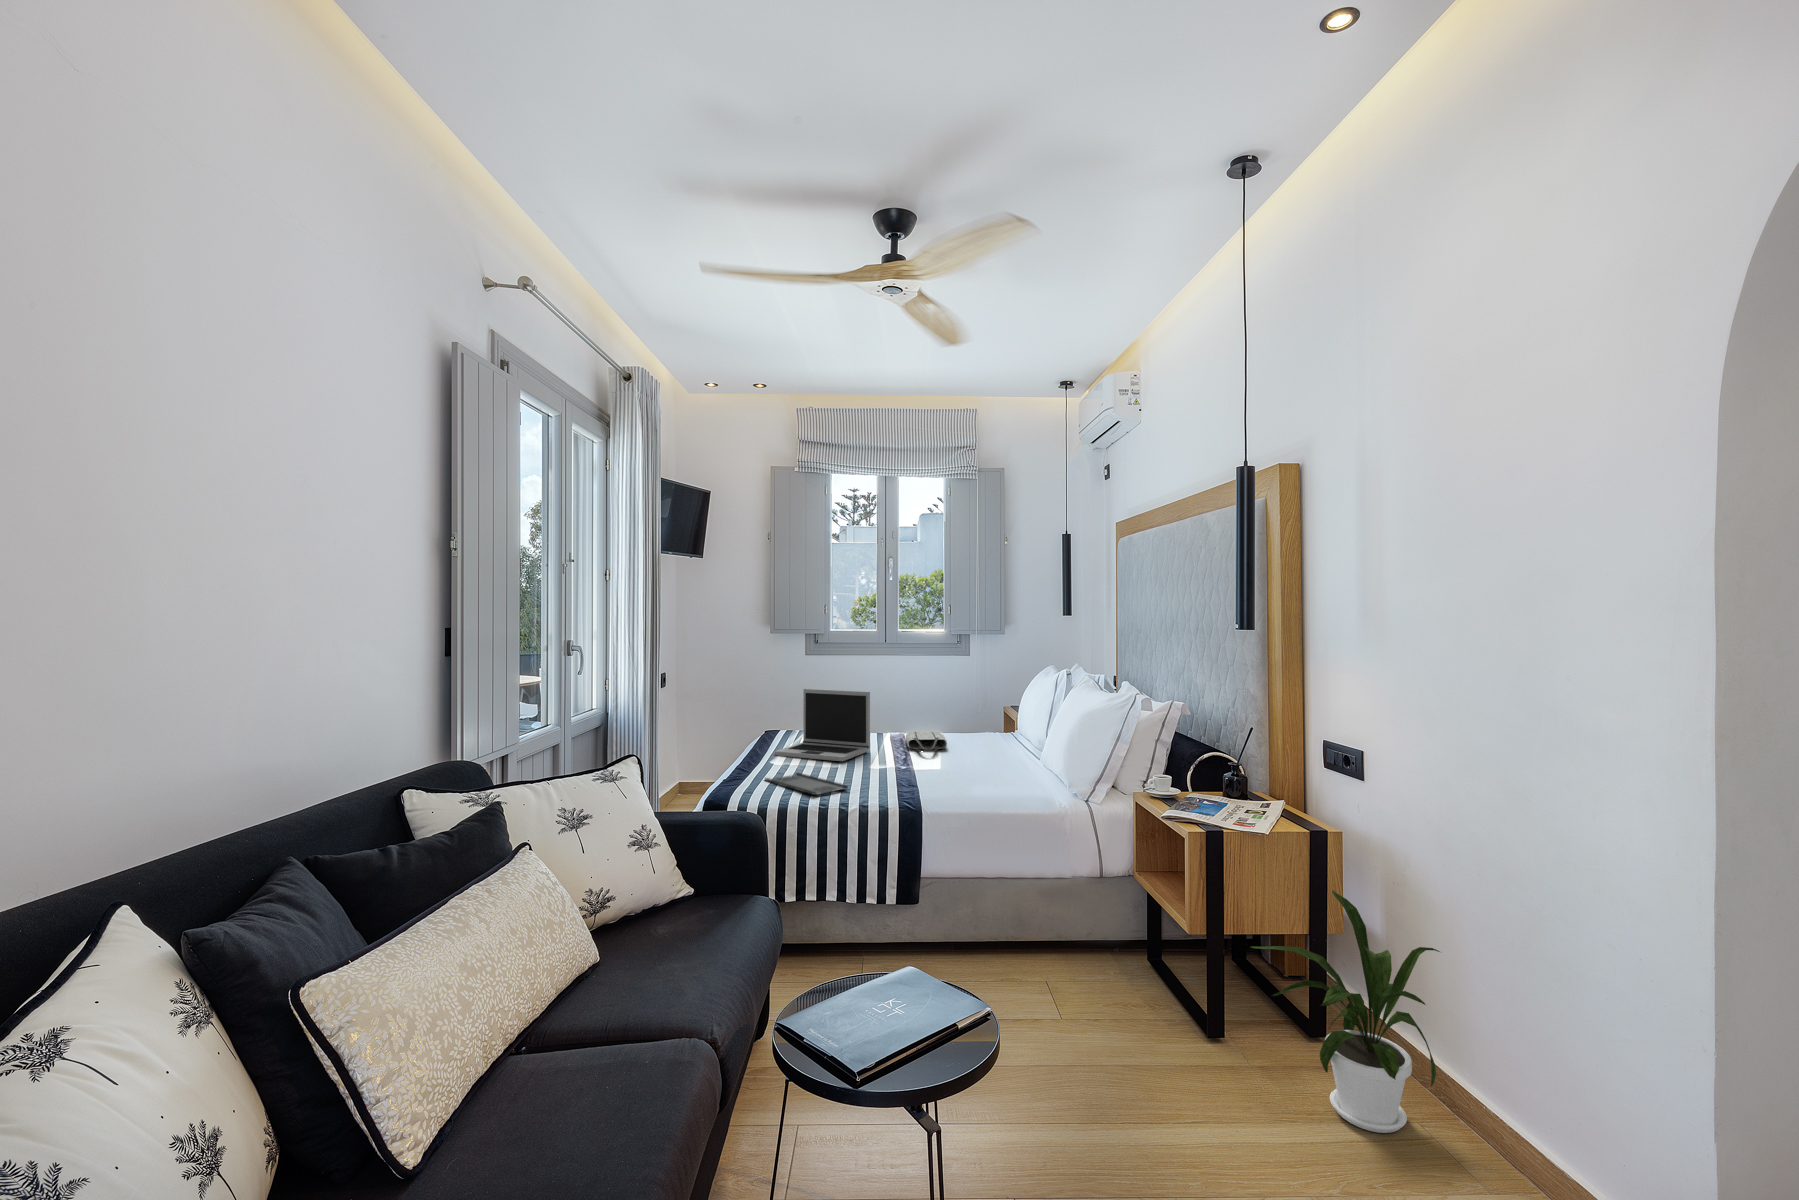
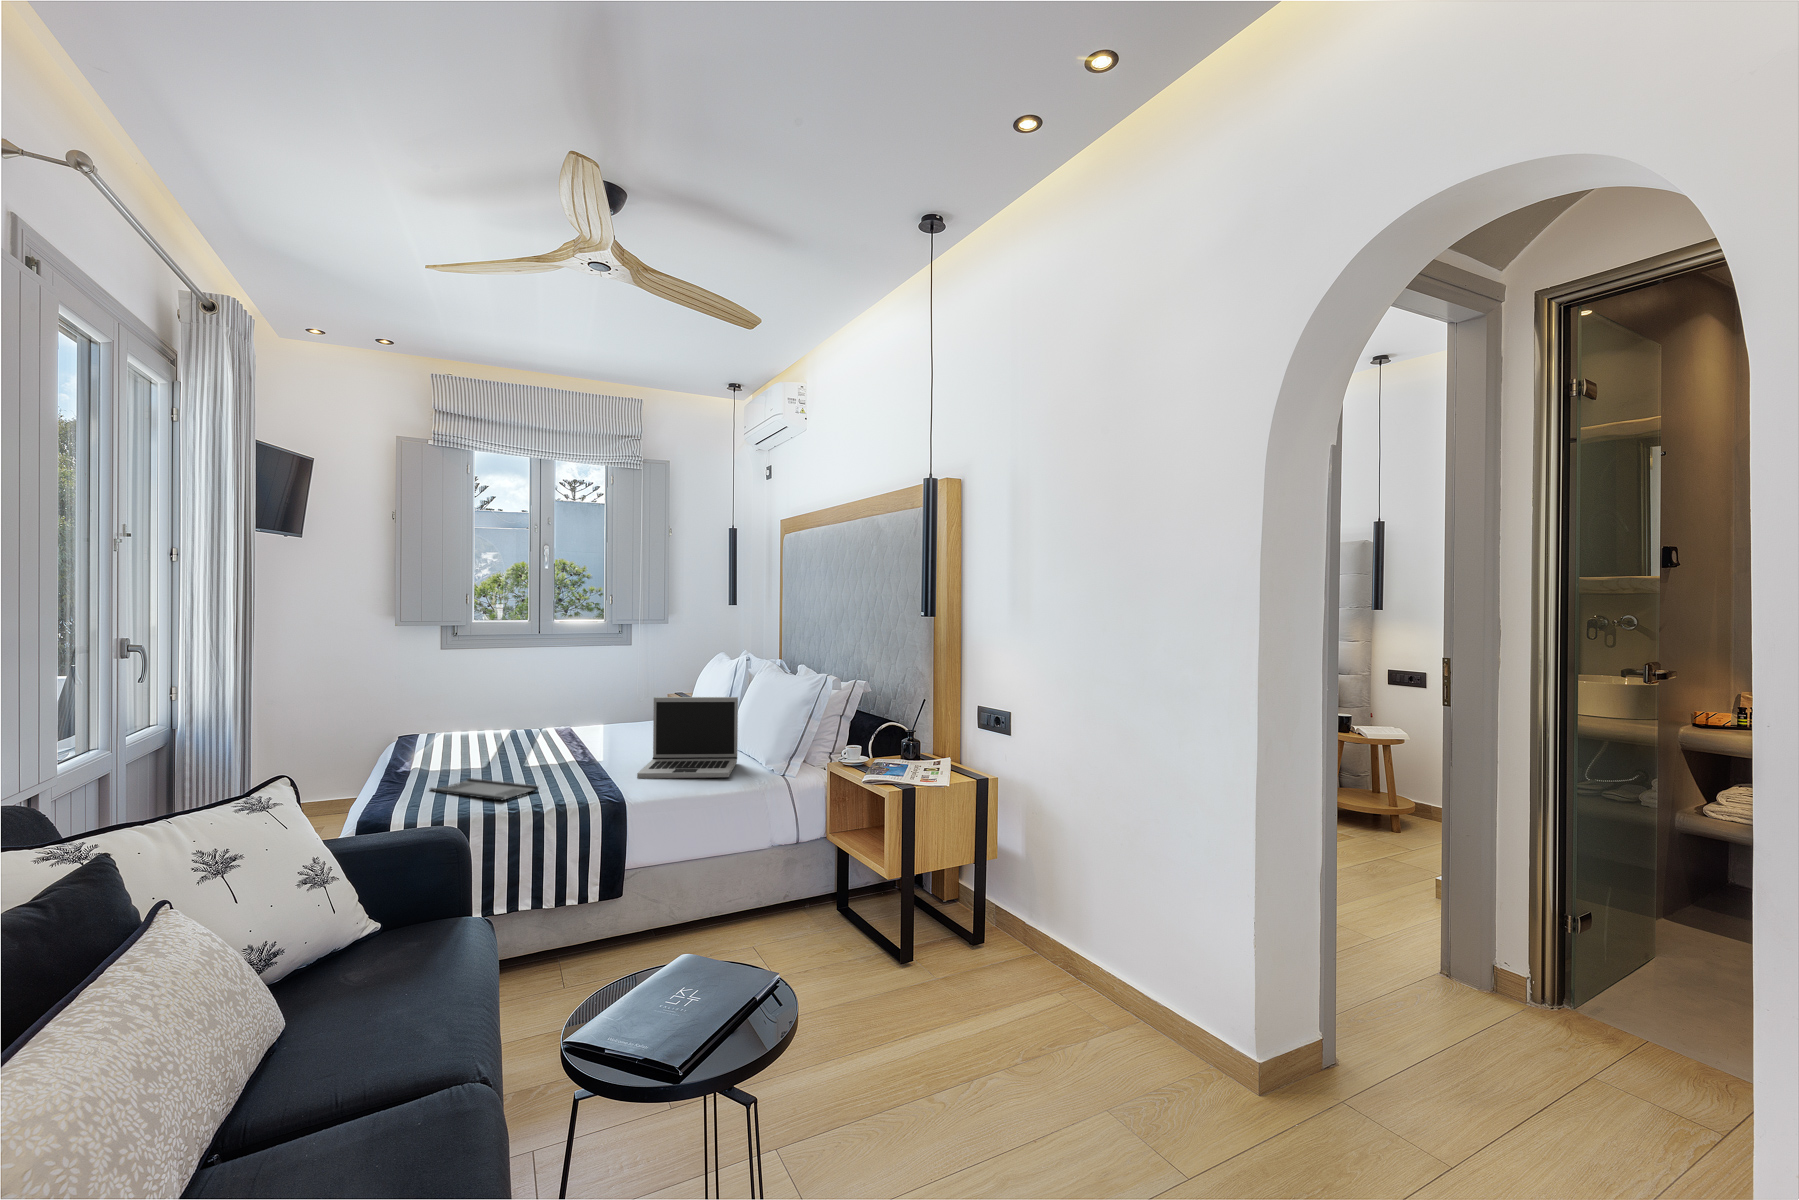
laptop: present [775,689,870,761] -> present [637,697,738,778]
tote bag: present [906,732,947,751] -> none [580,723,629,744]
house plant: present [1251,890,1440,1133] -> none [939,825,1073,1006]

